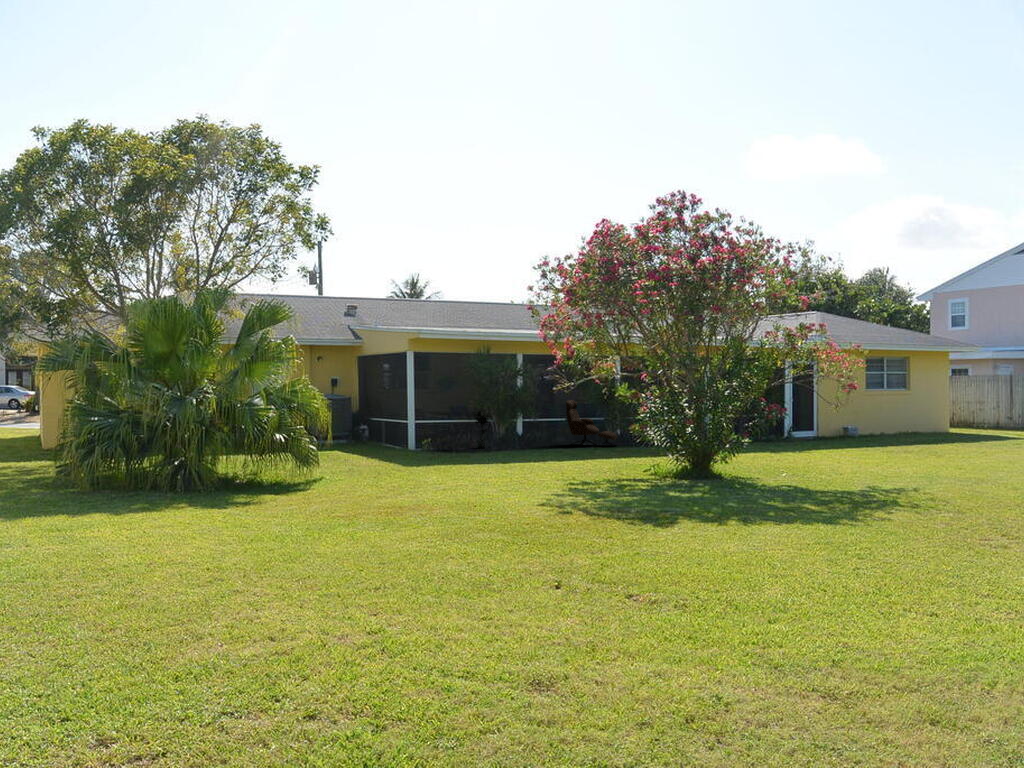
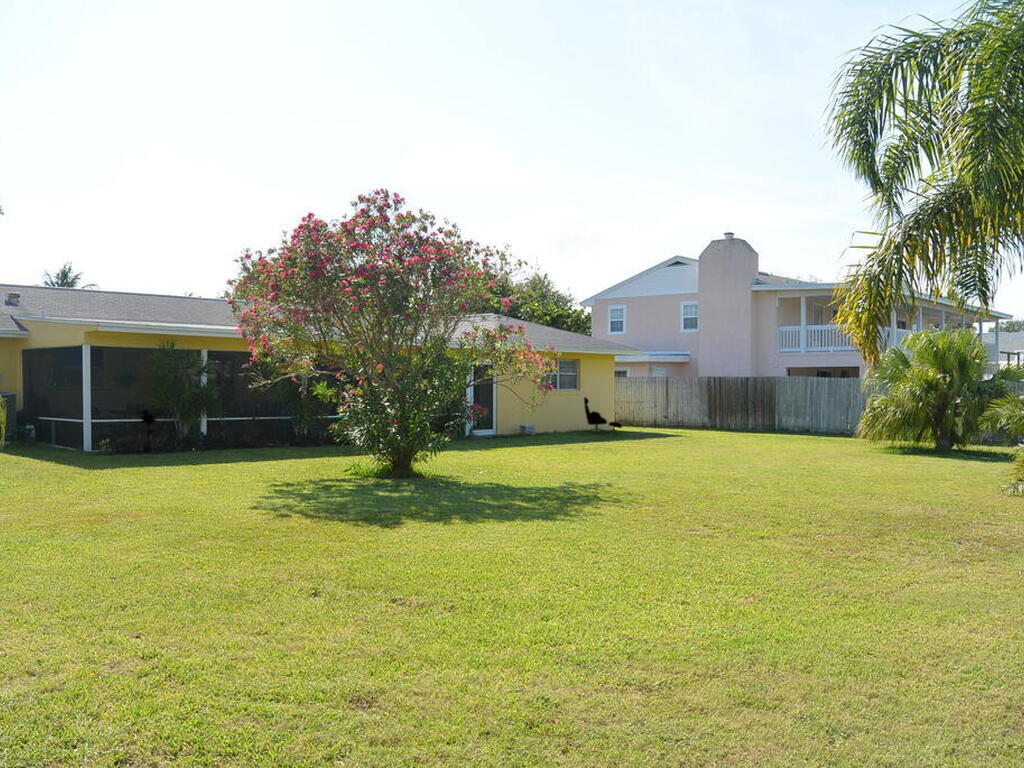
lounge chair: present [566,400,617,446] -> present [584,397,622,433]

